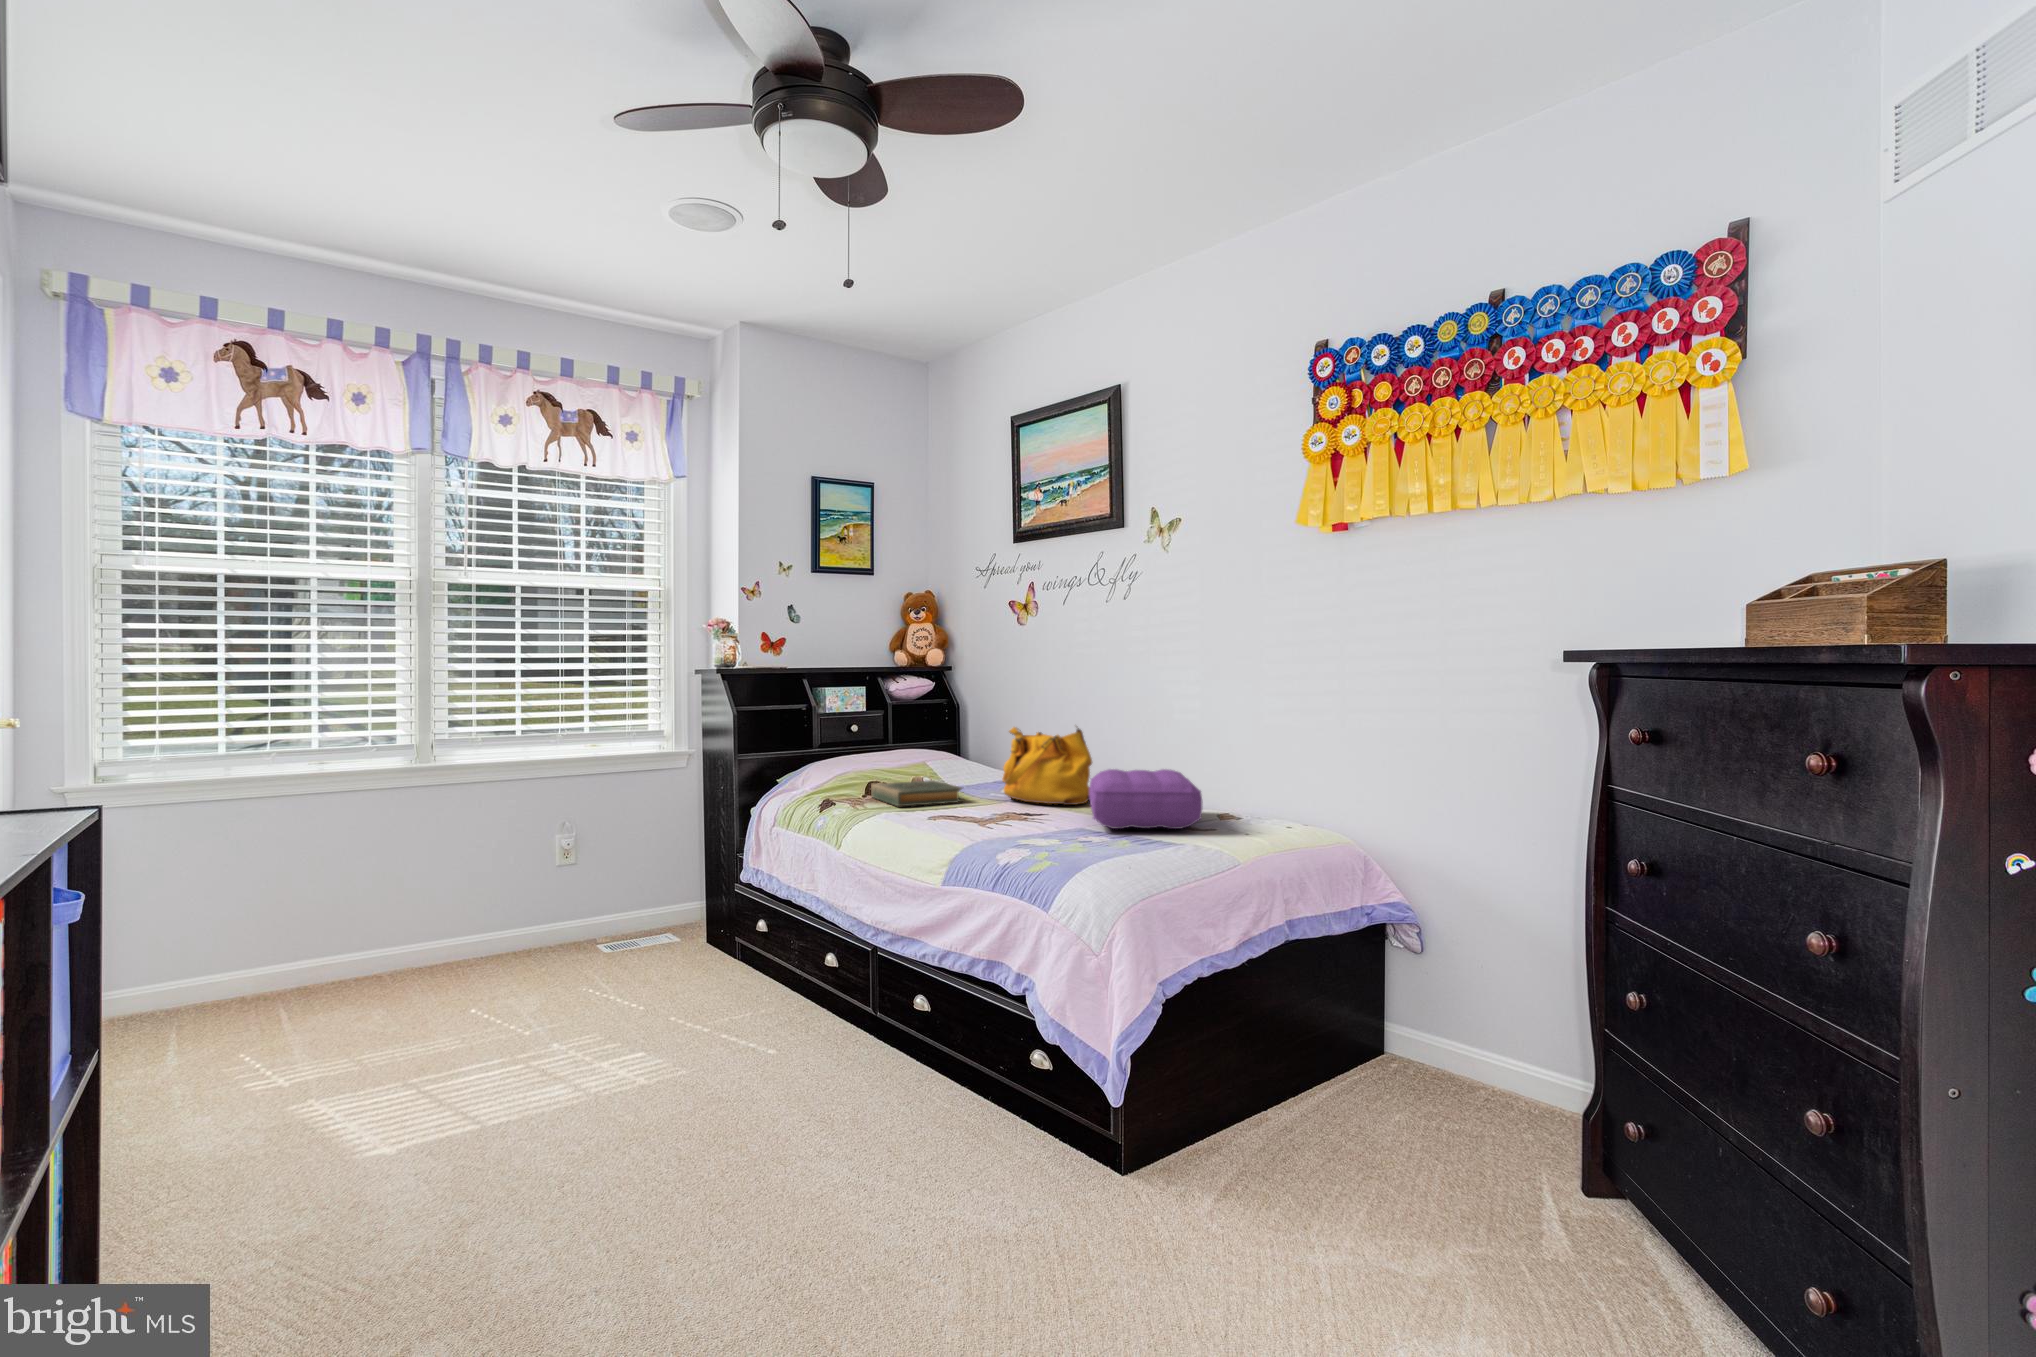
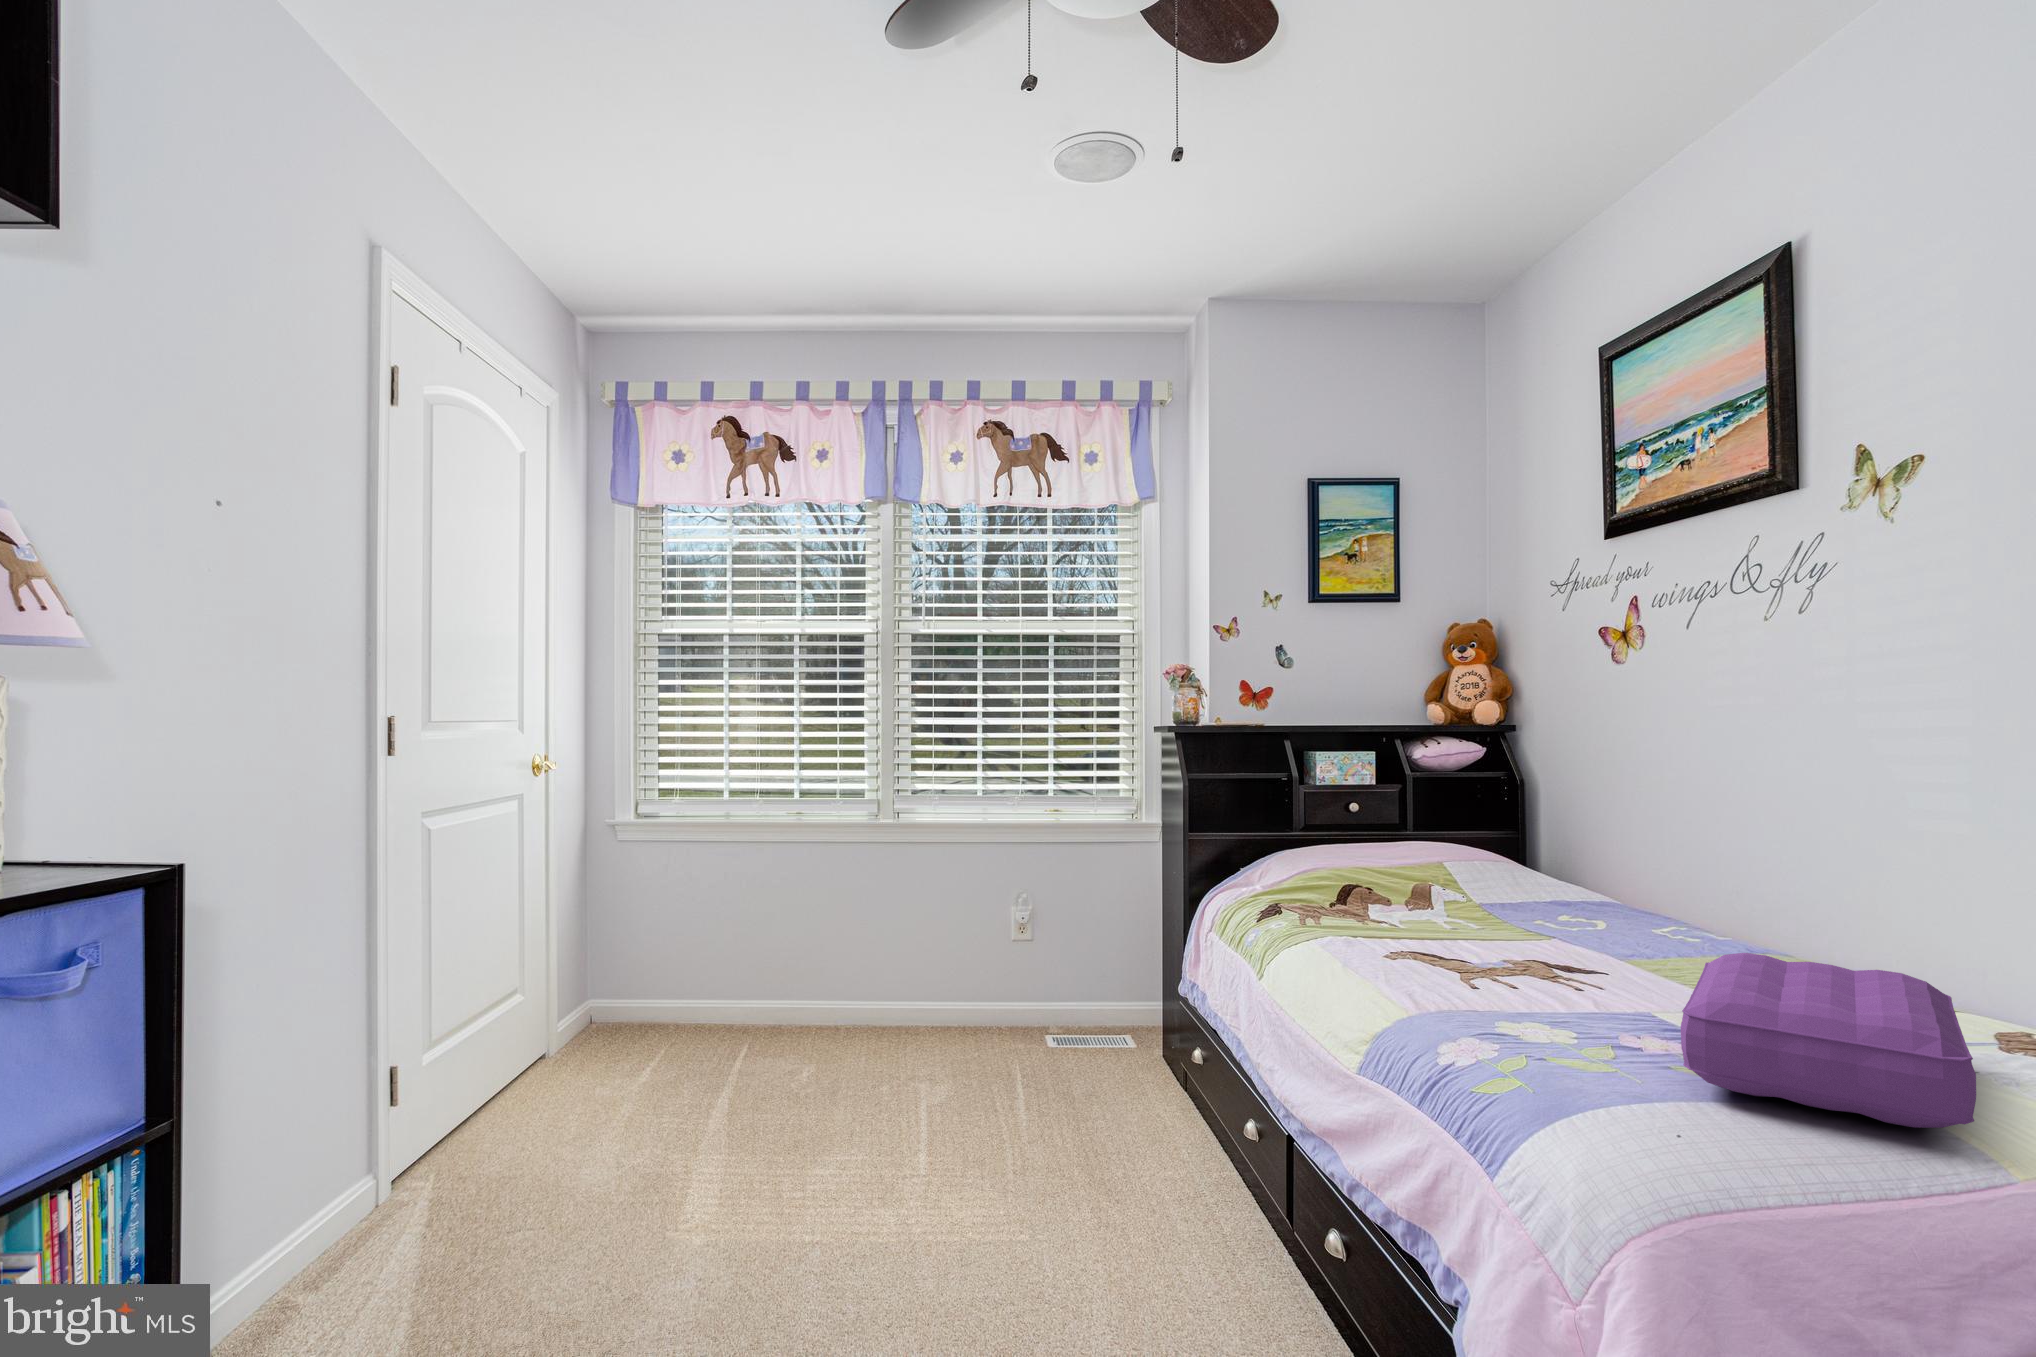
handbag: present [1002,727,1092,805] -> none [1540,840,1731,997]
hardback book: present [871,780,962,807] -> none [1341,905,1478,957]

